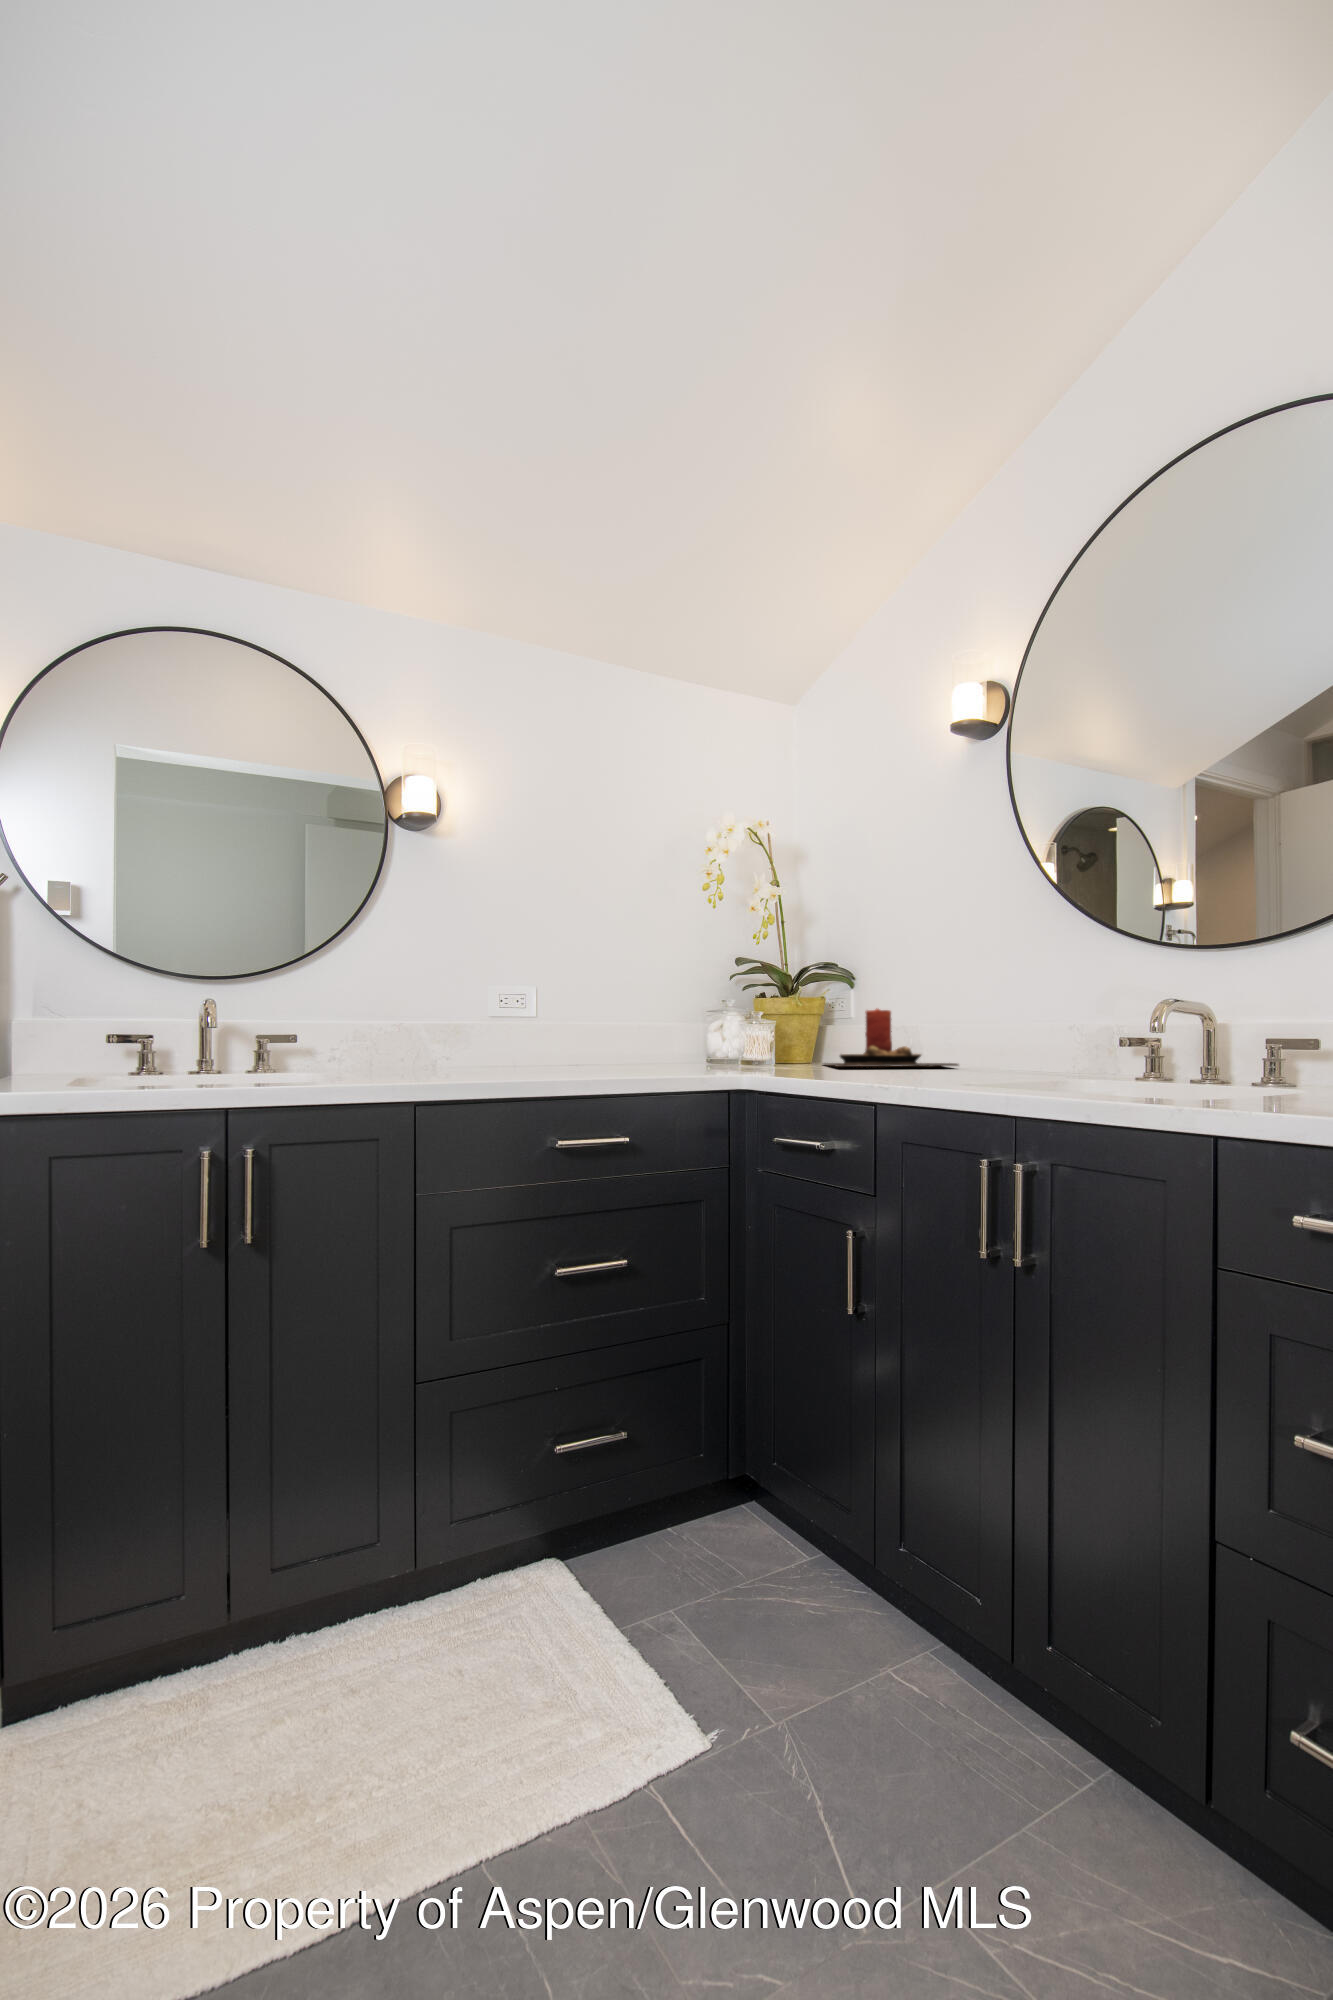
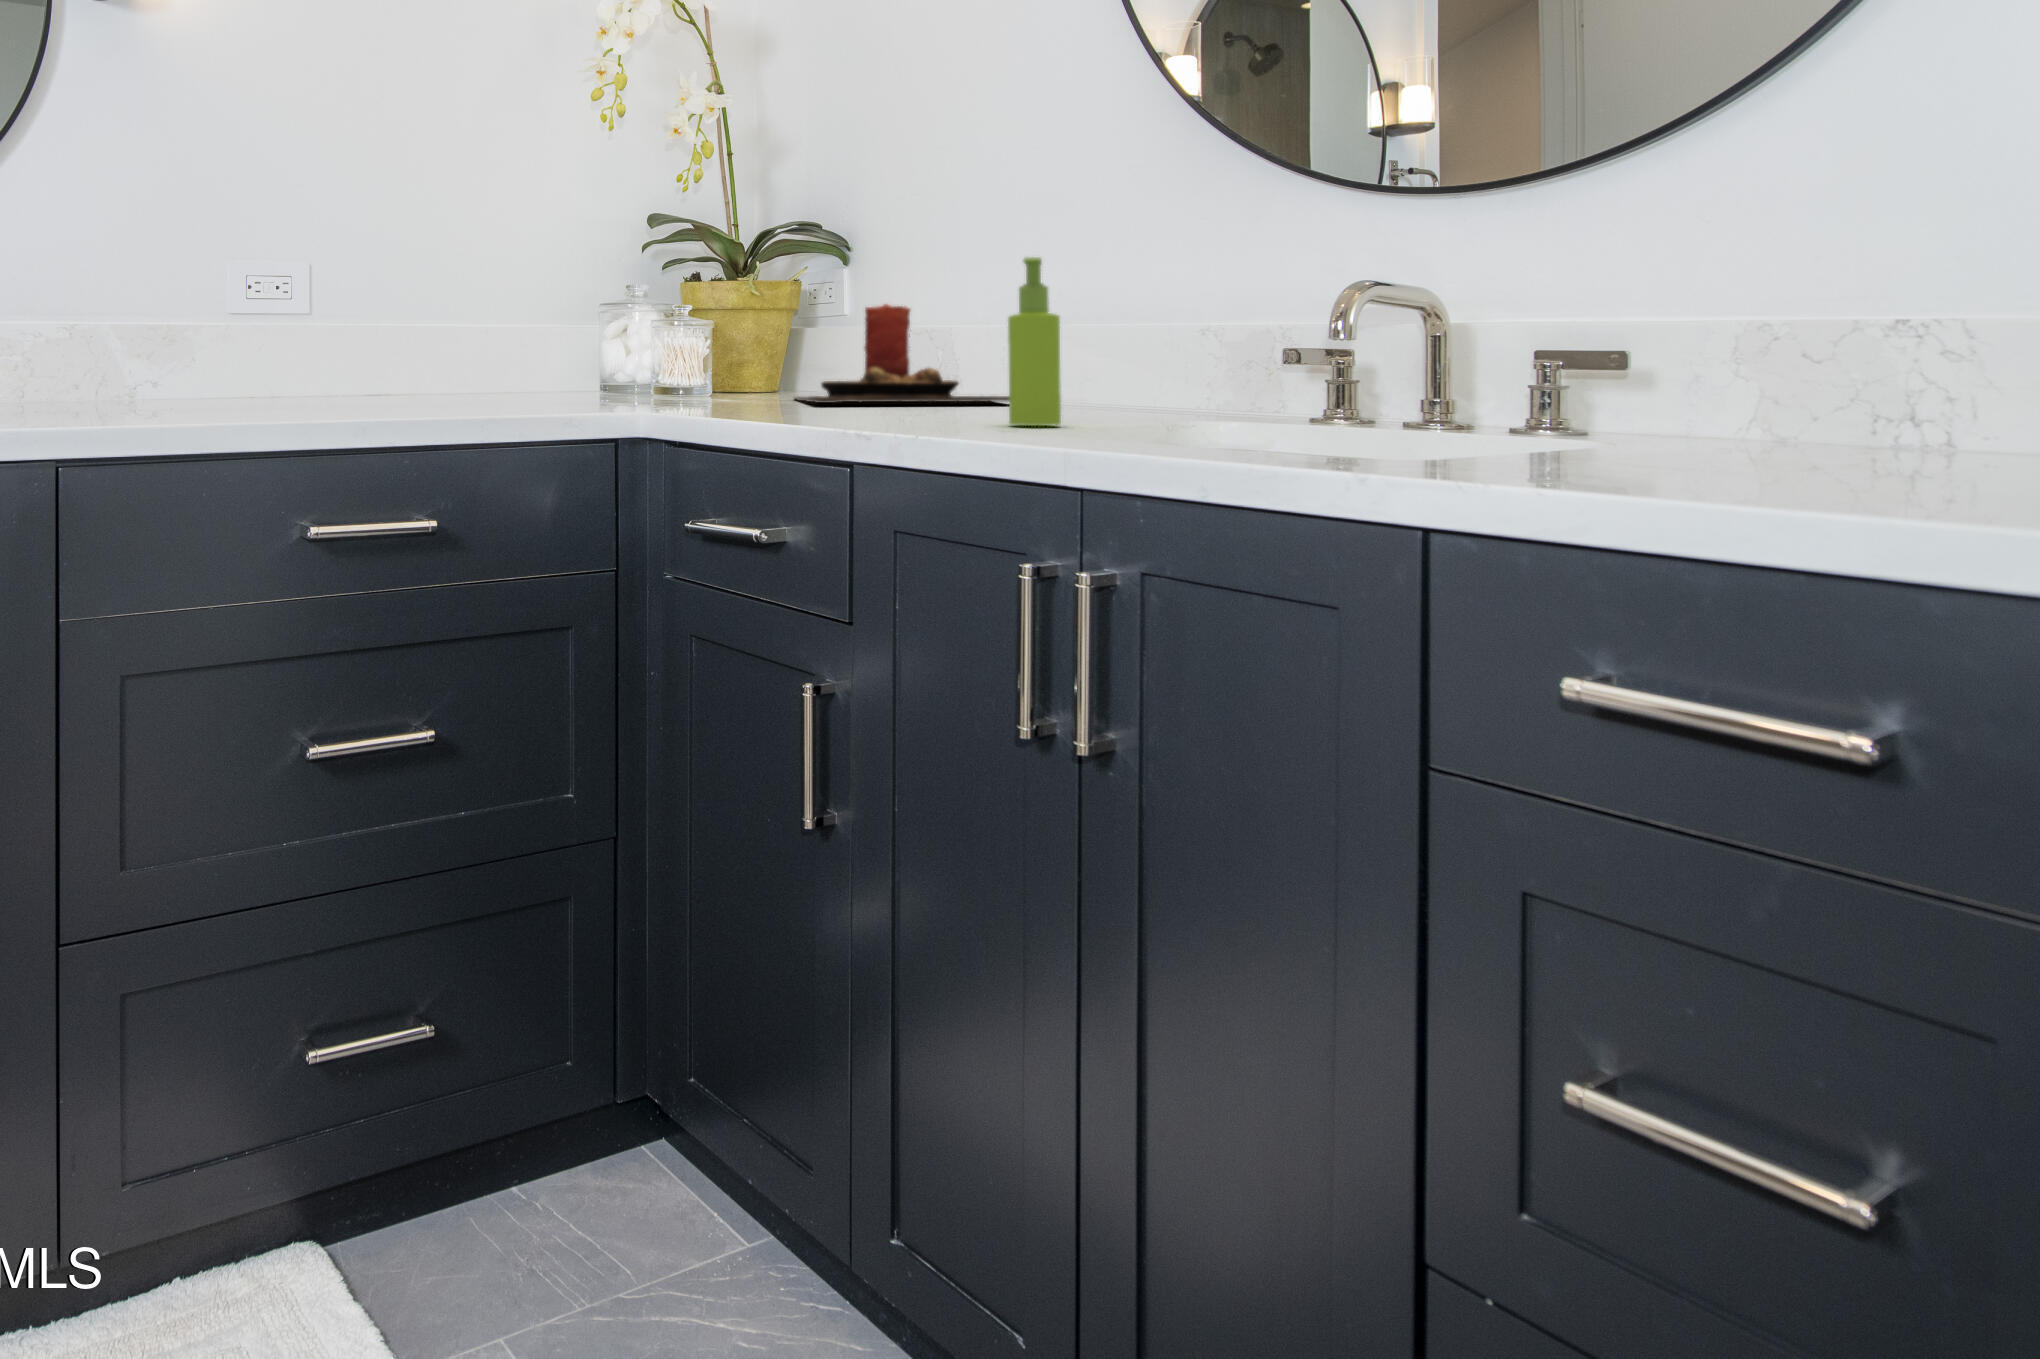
soap dispenser: none [960,984,992,1081] -> present [1008,257,1061,426]

